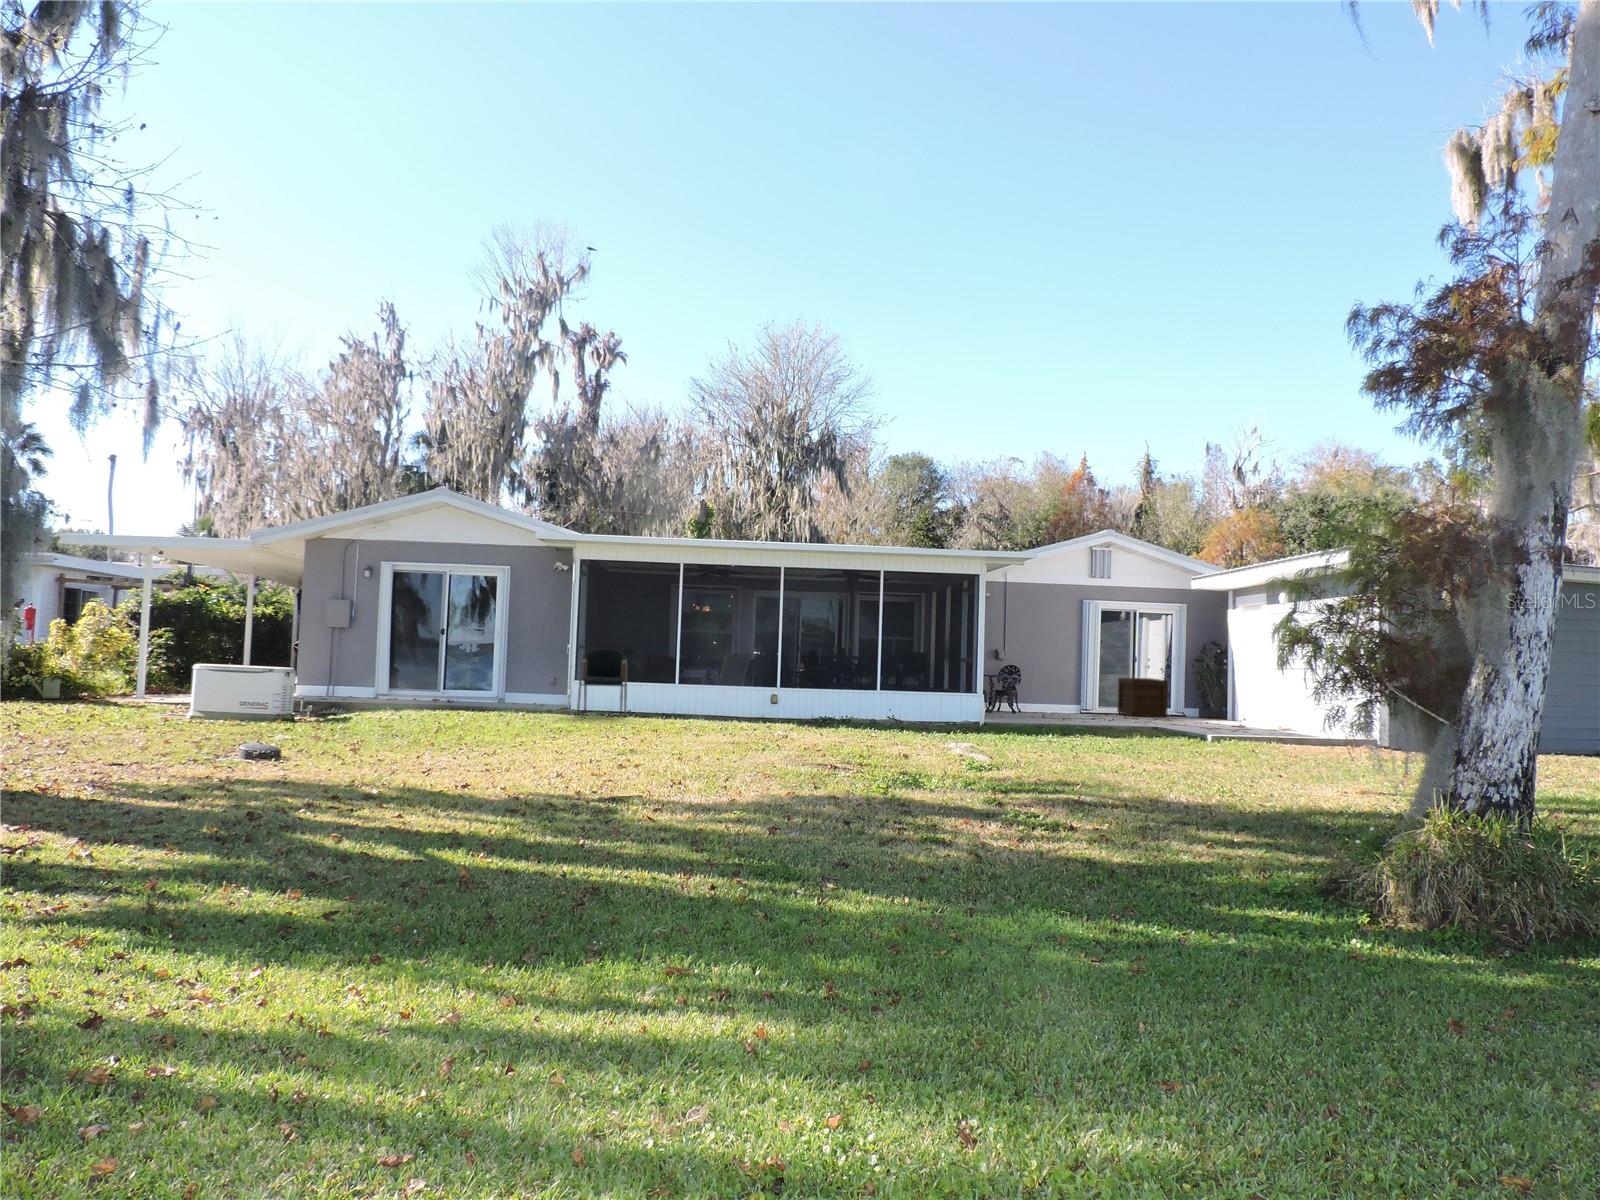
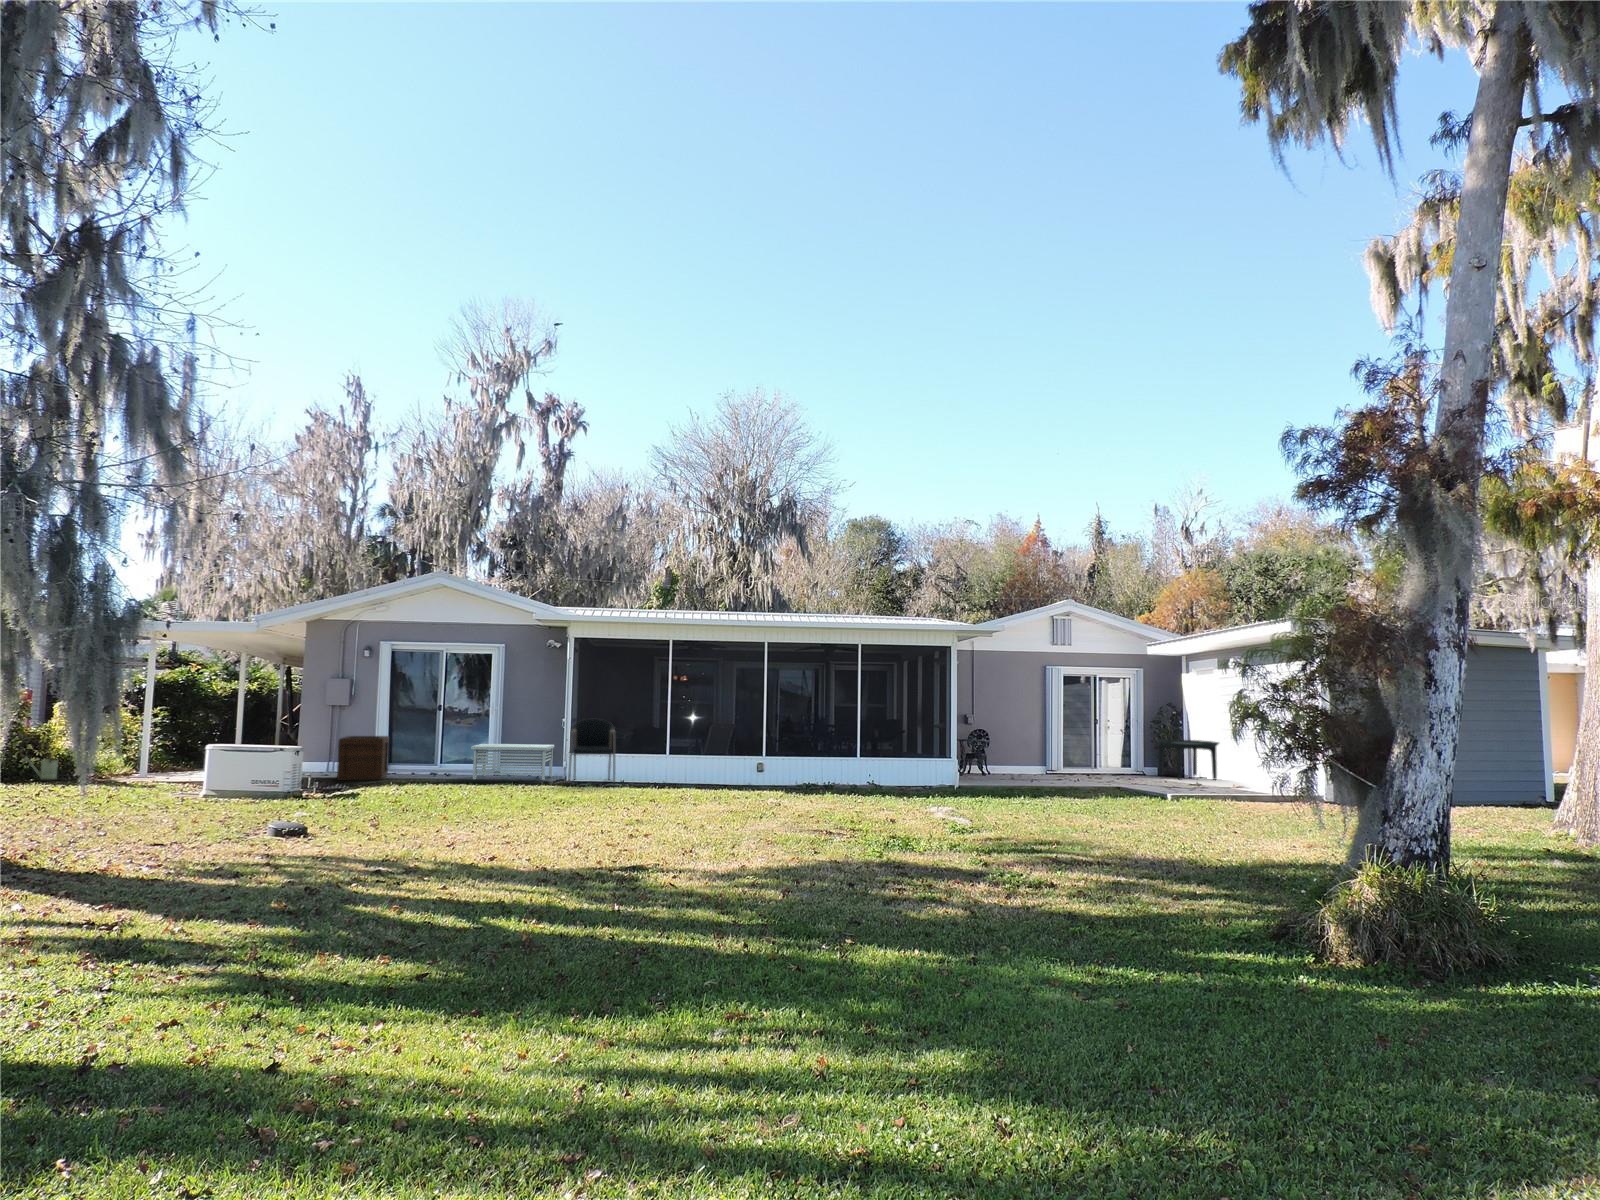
storage bench: none [478,673,566,711] -> present [471,744,554,780]
wooden crate: present [1117,678,1168,717] -> present [337,736,389,781]
round table: none [1204,685,1275,729] -> present [1156,739,1219,780]

